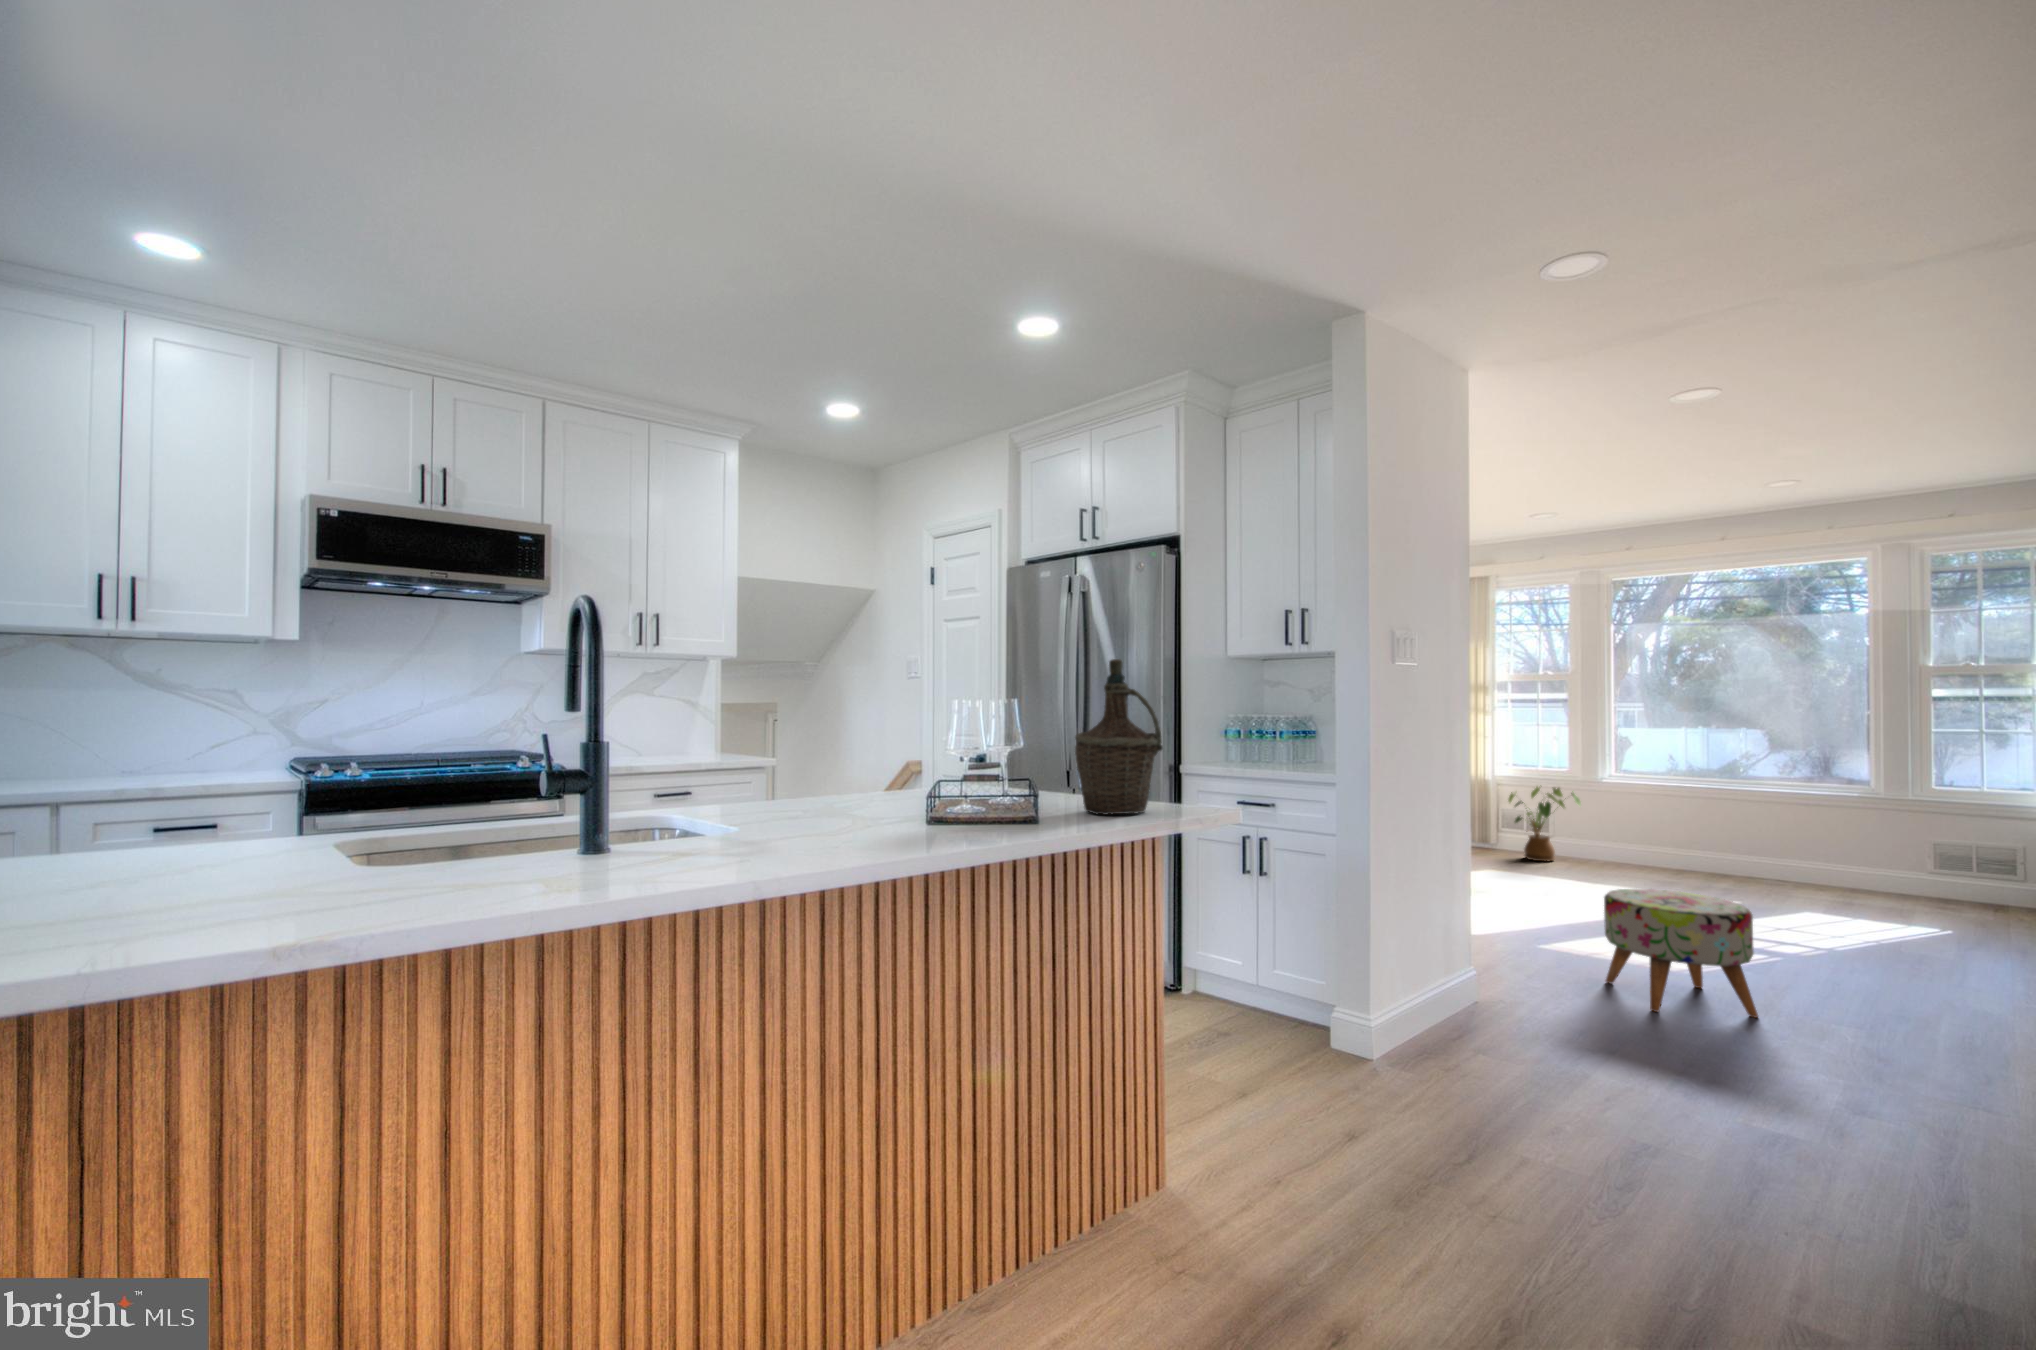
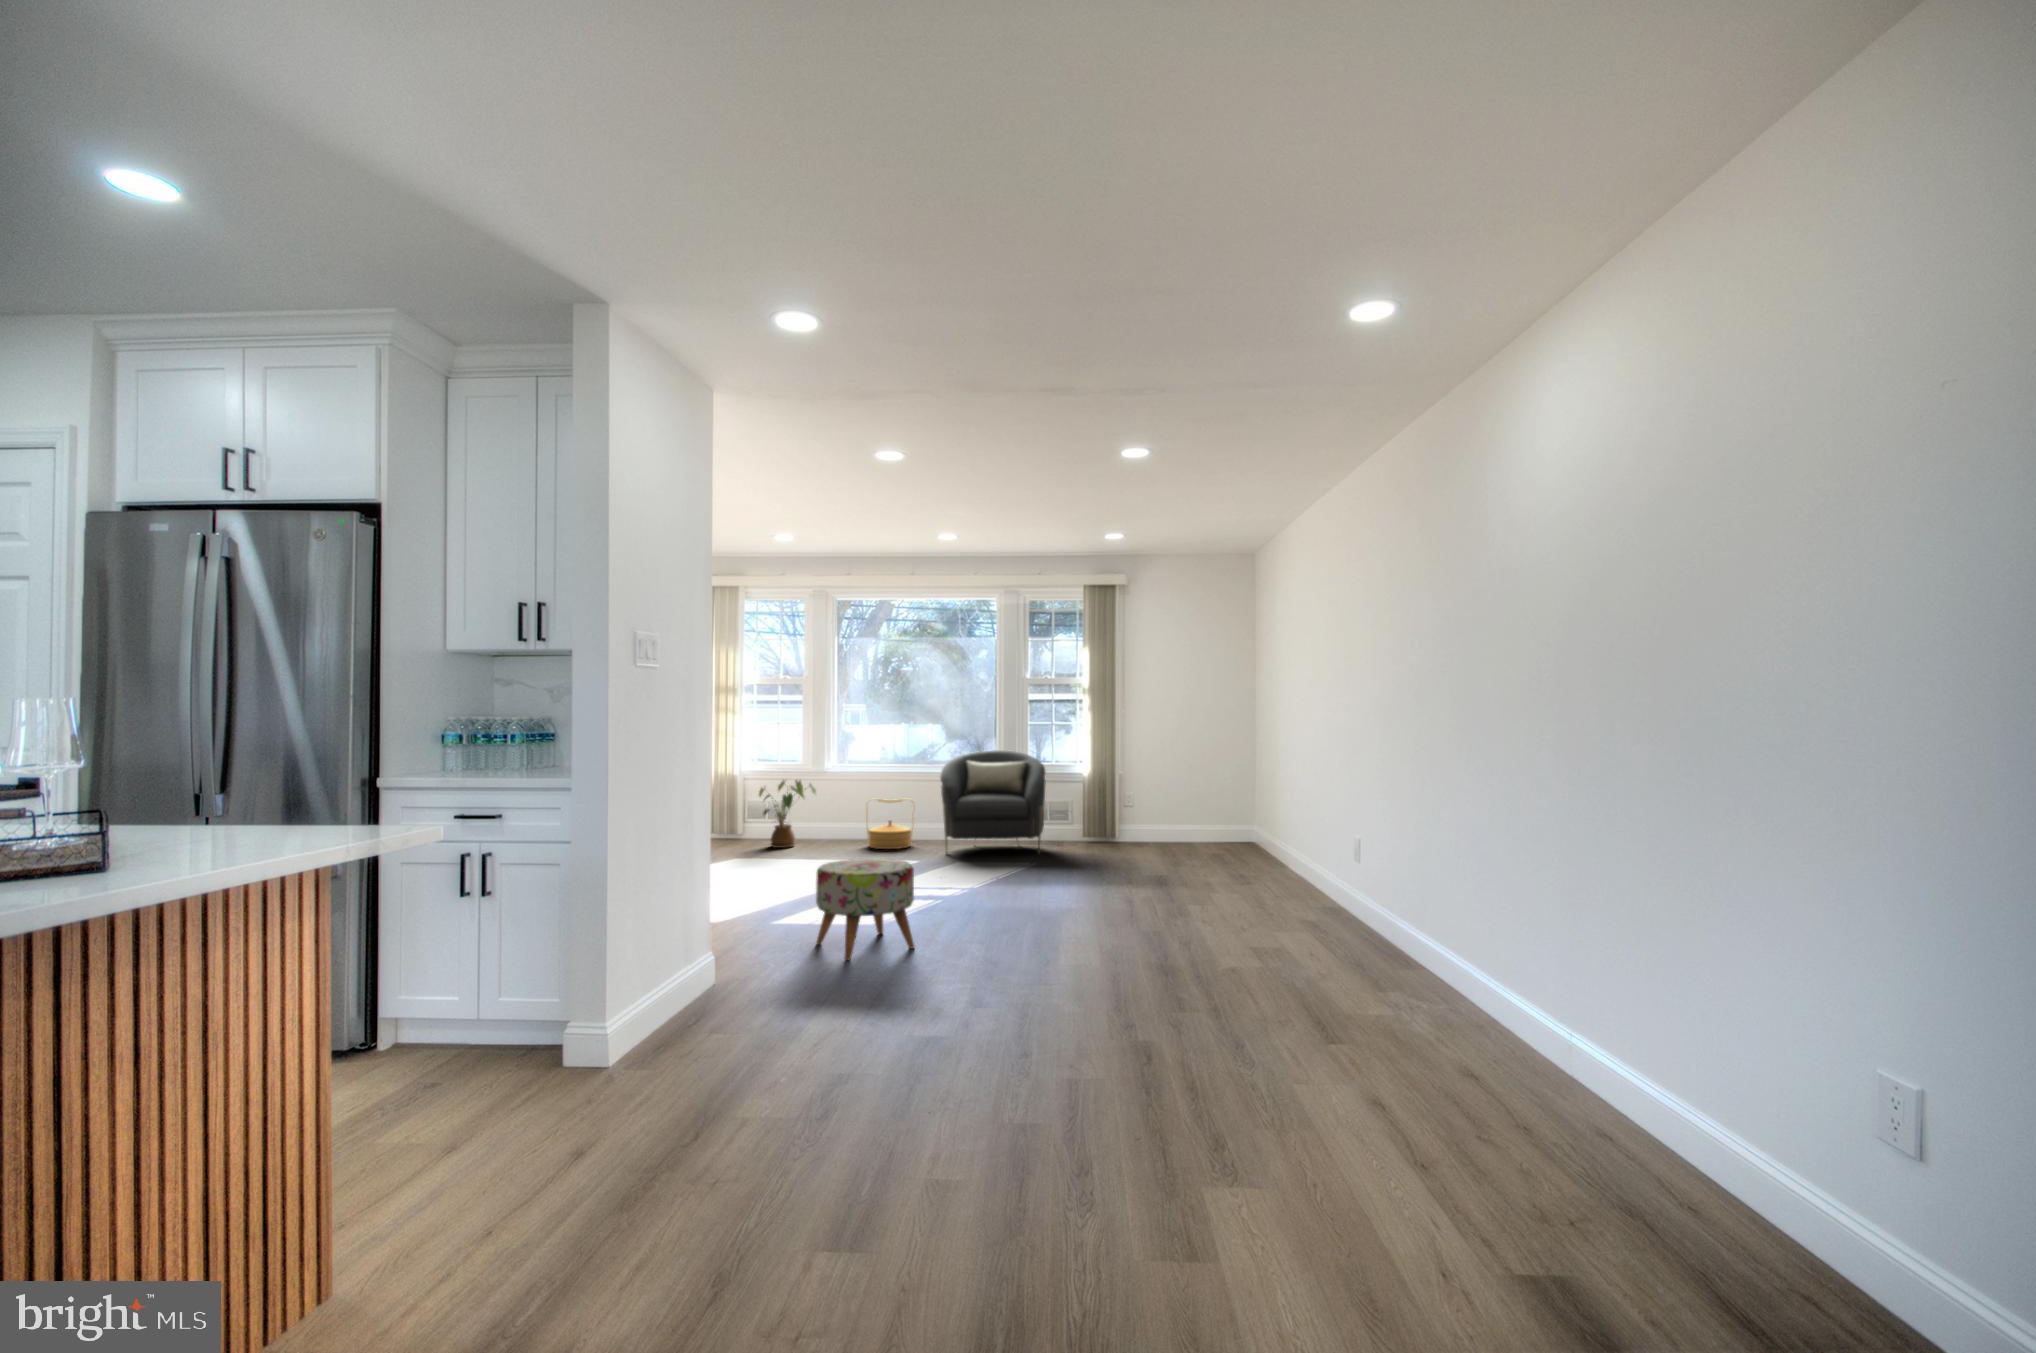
bottle: present [1075,659,1163,815] -> none [180,650,324,847]
armchair: none [1769,766,1972,920] -> present [940,750,1045,852]
woven basket: none [1651,816,1726,881] -> present [866,799,915,849]

